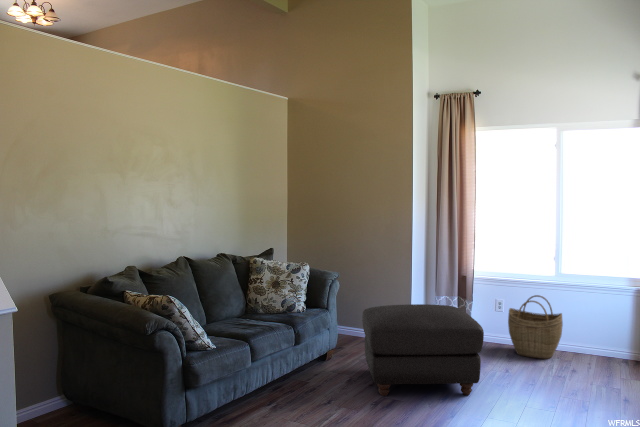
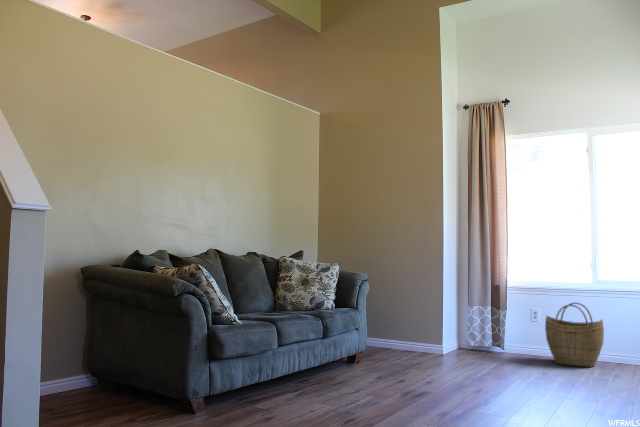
ottoman: present [362,304,484,396] -> none [393,300,520,389]

